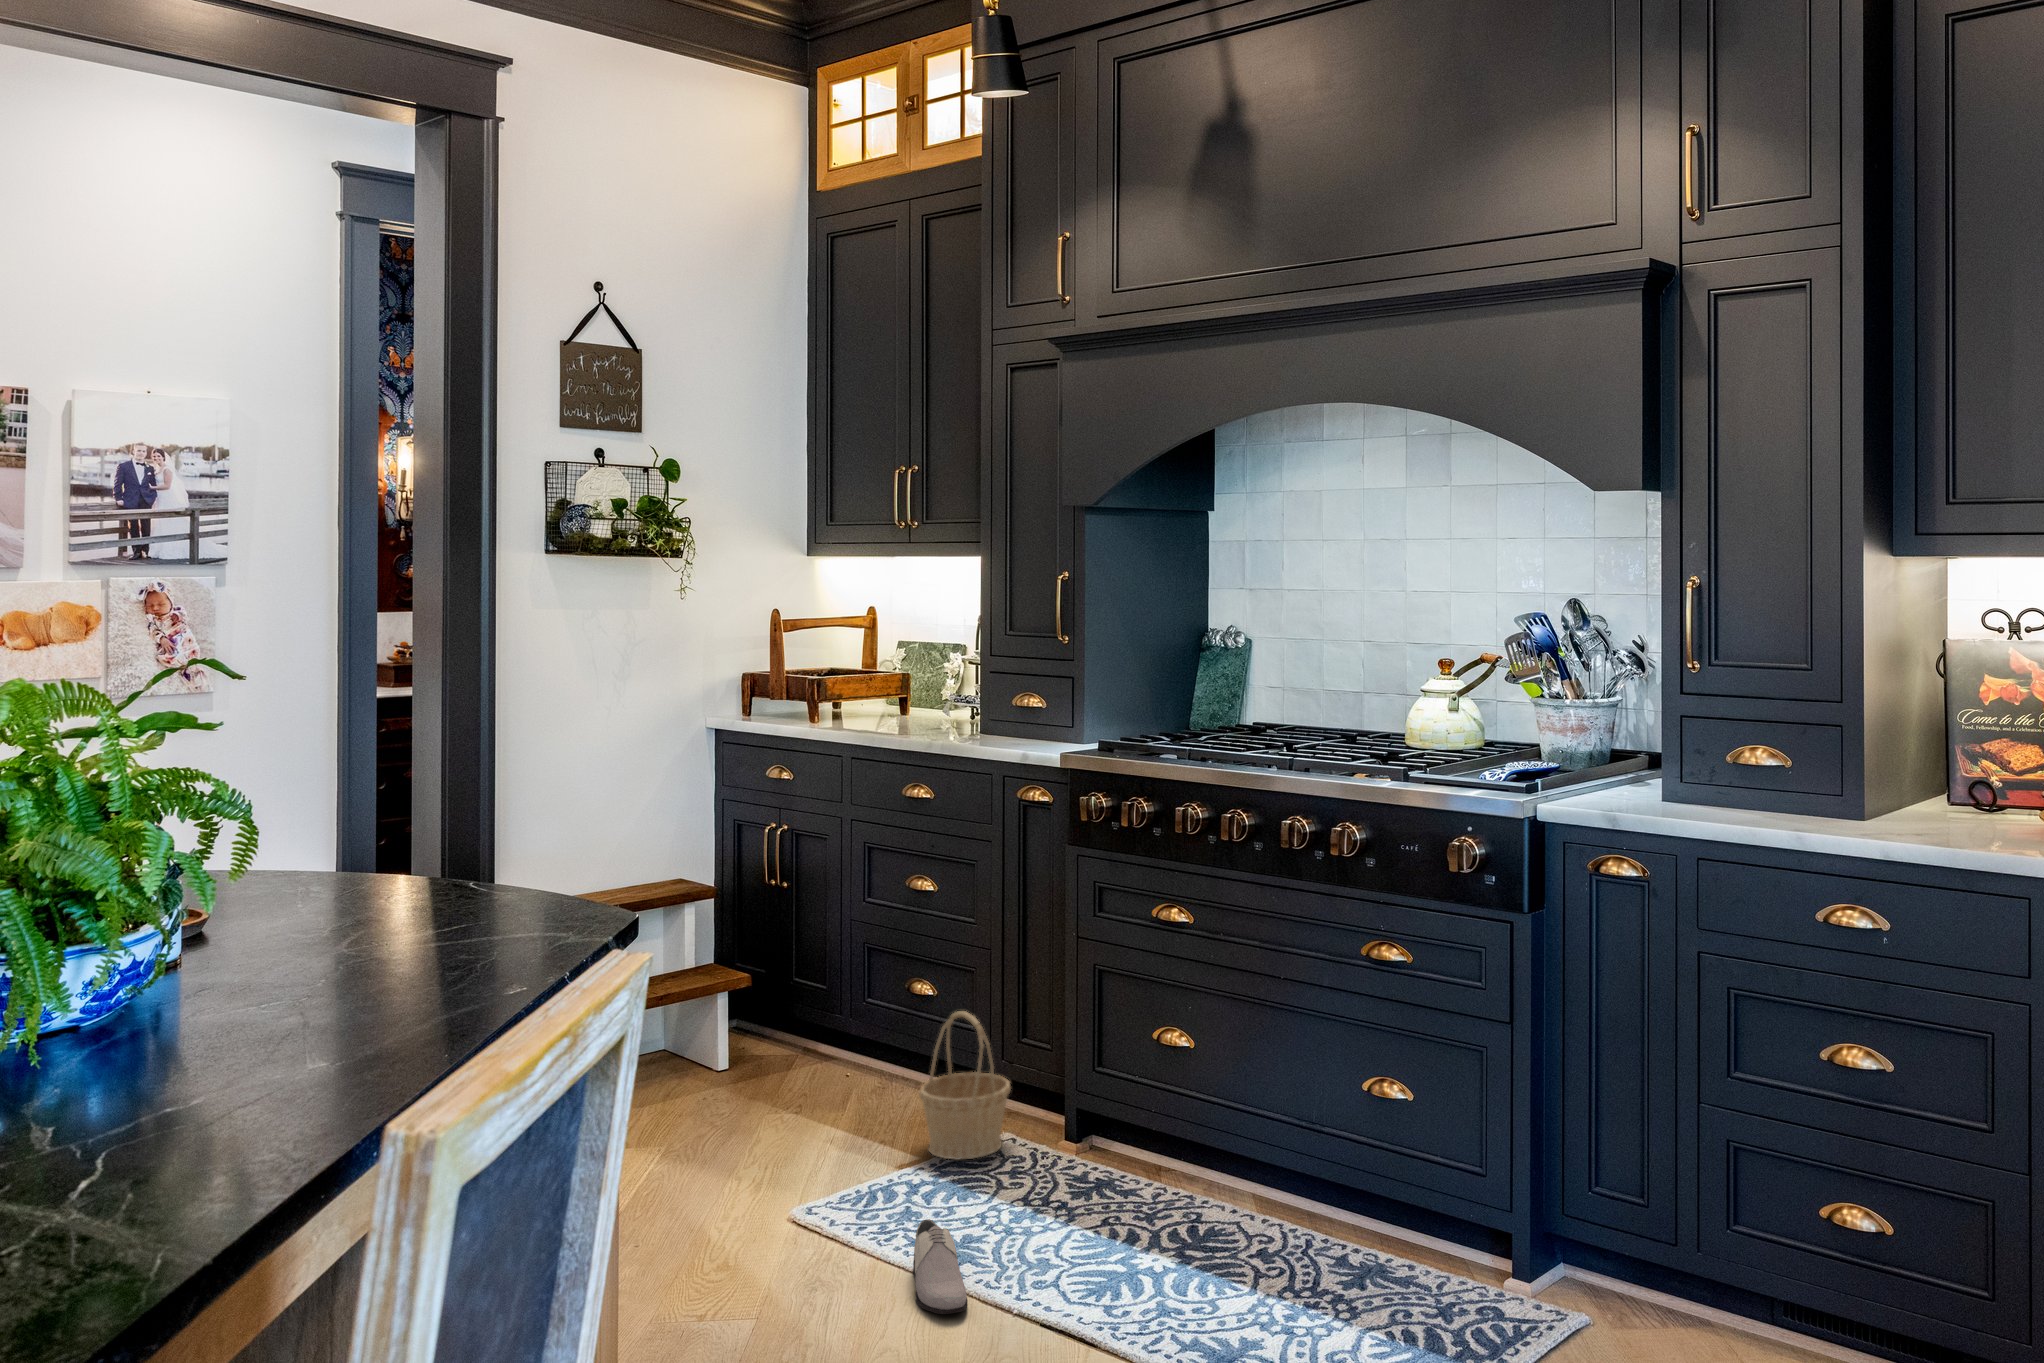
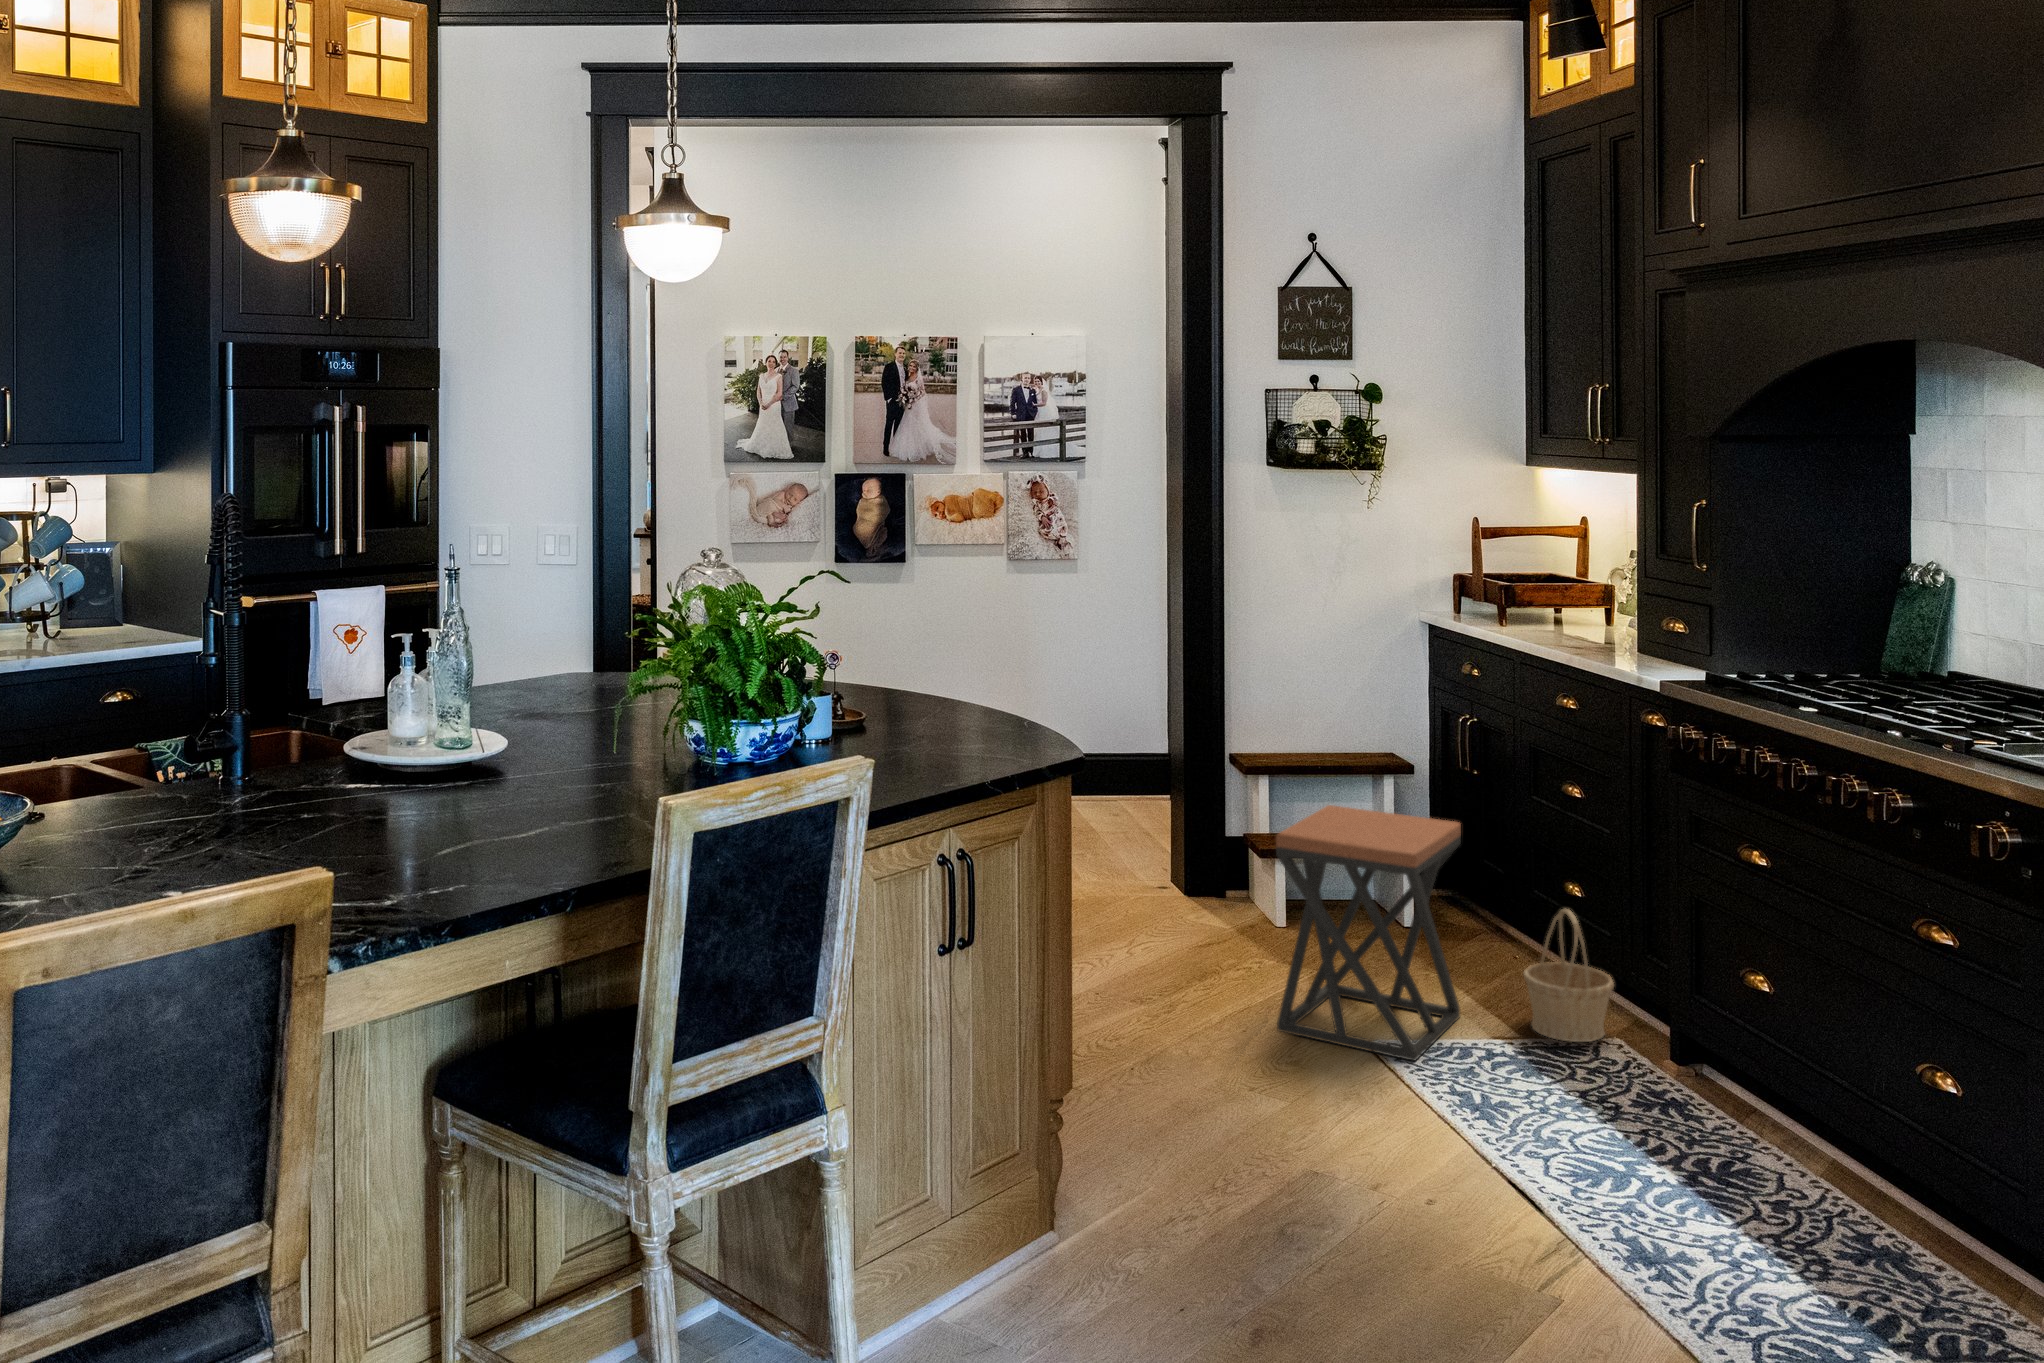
stool: none [665,934,854,1239] -> present [1276,805,1461,1061]
shoe: present [913,1219,968,1314] -> none [1424,1074,1468,1153]

